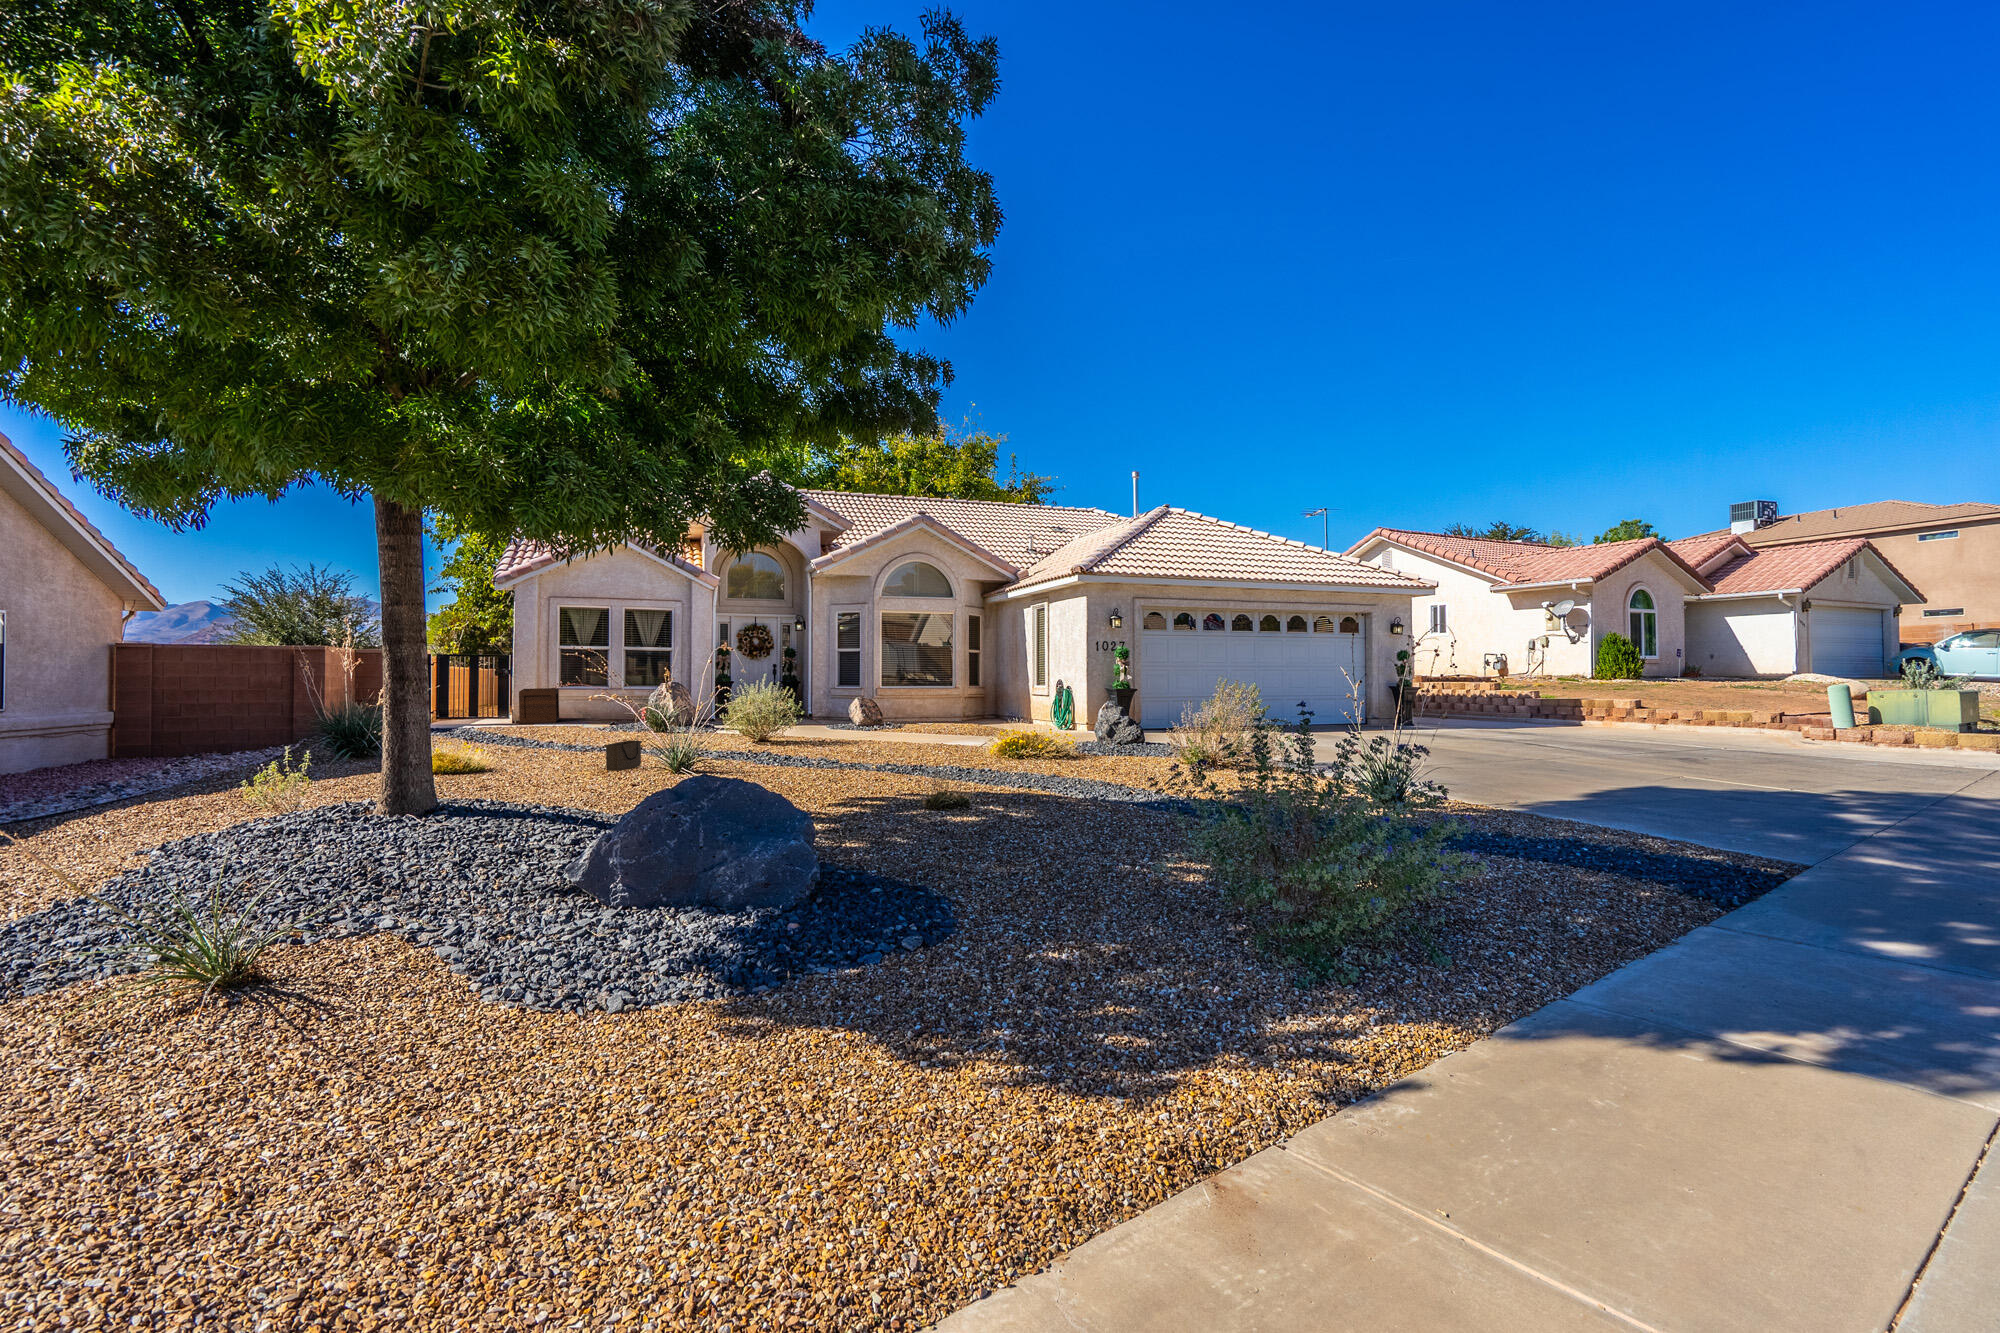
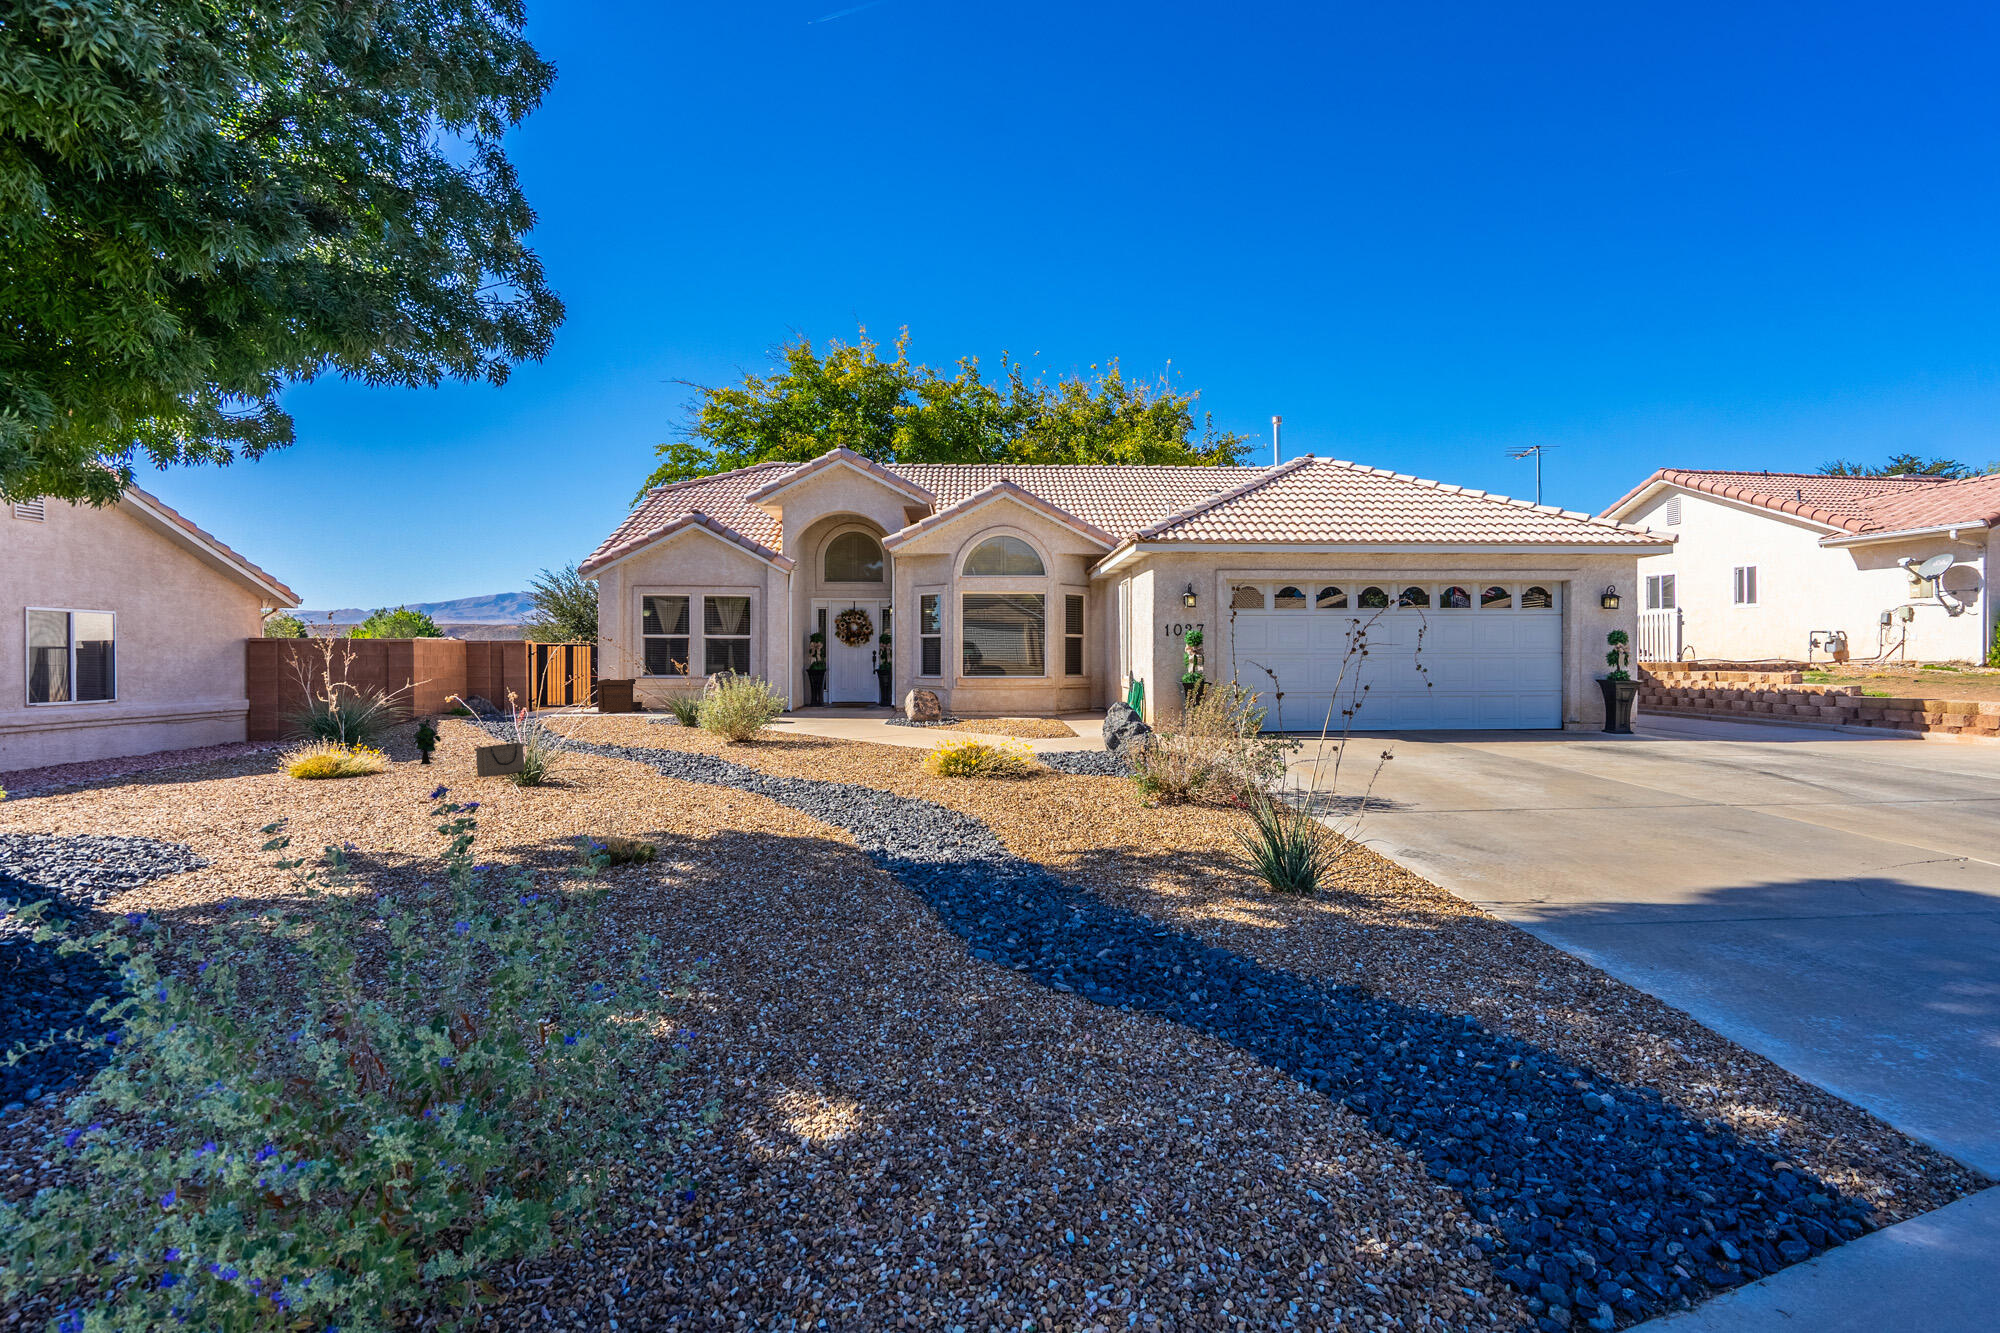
decorative plant: none [498,721,528,765] -> present [412,719,441,764]

